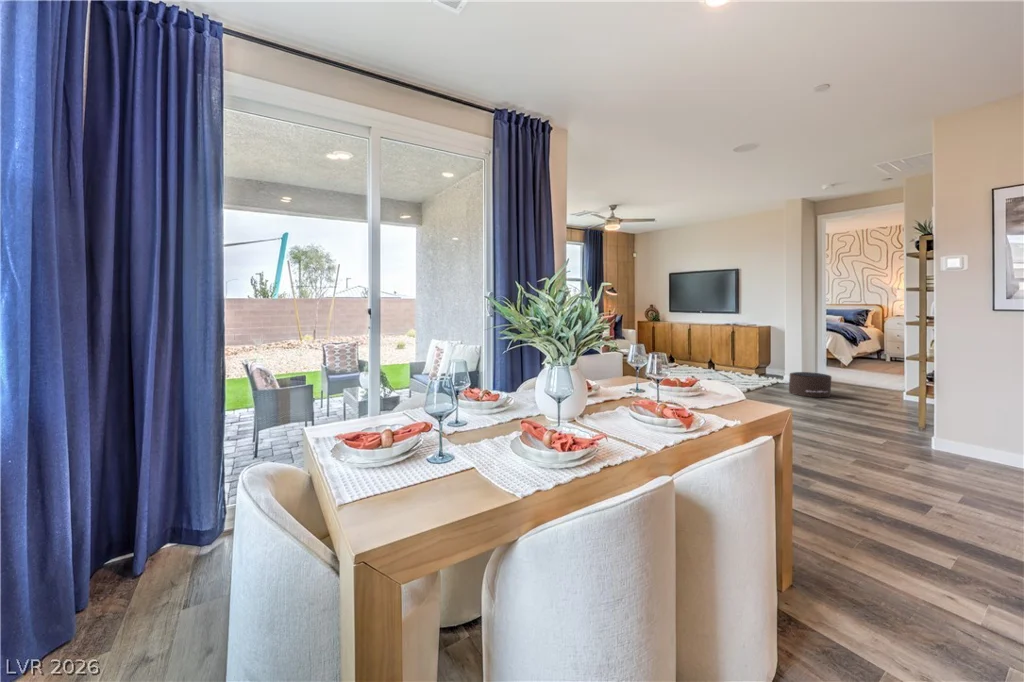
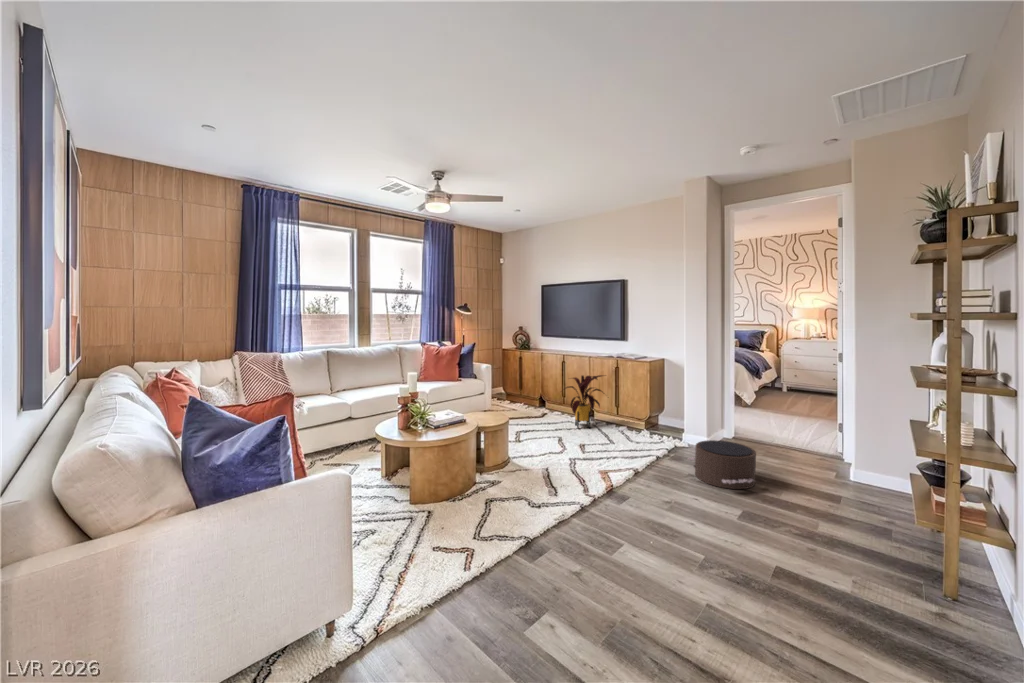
house plant: none [689,336,727,373] -> present [566,375,602,428]

